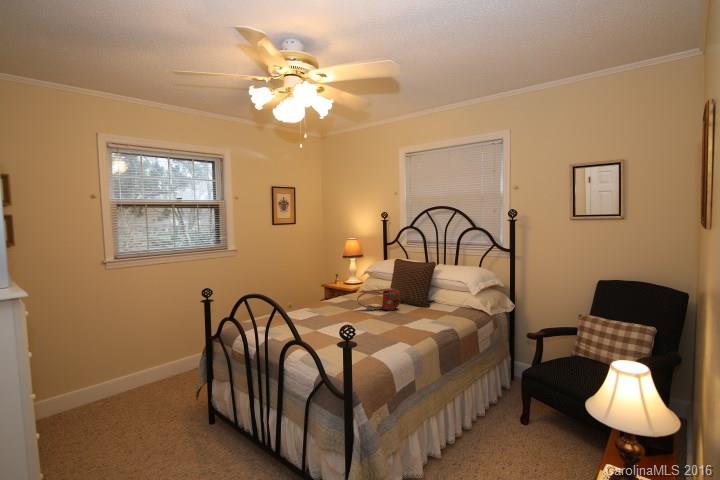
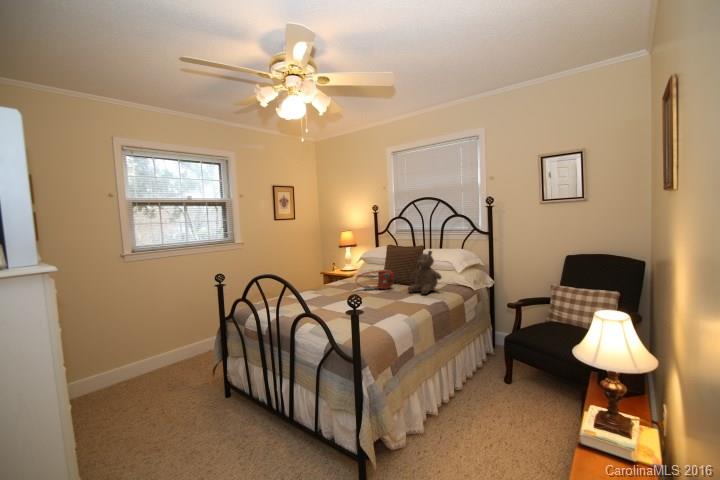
teddy bear: none [415,268,453,319] -> present [408,250,442,294]

